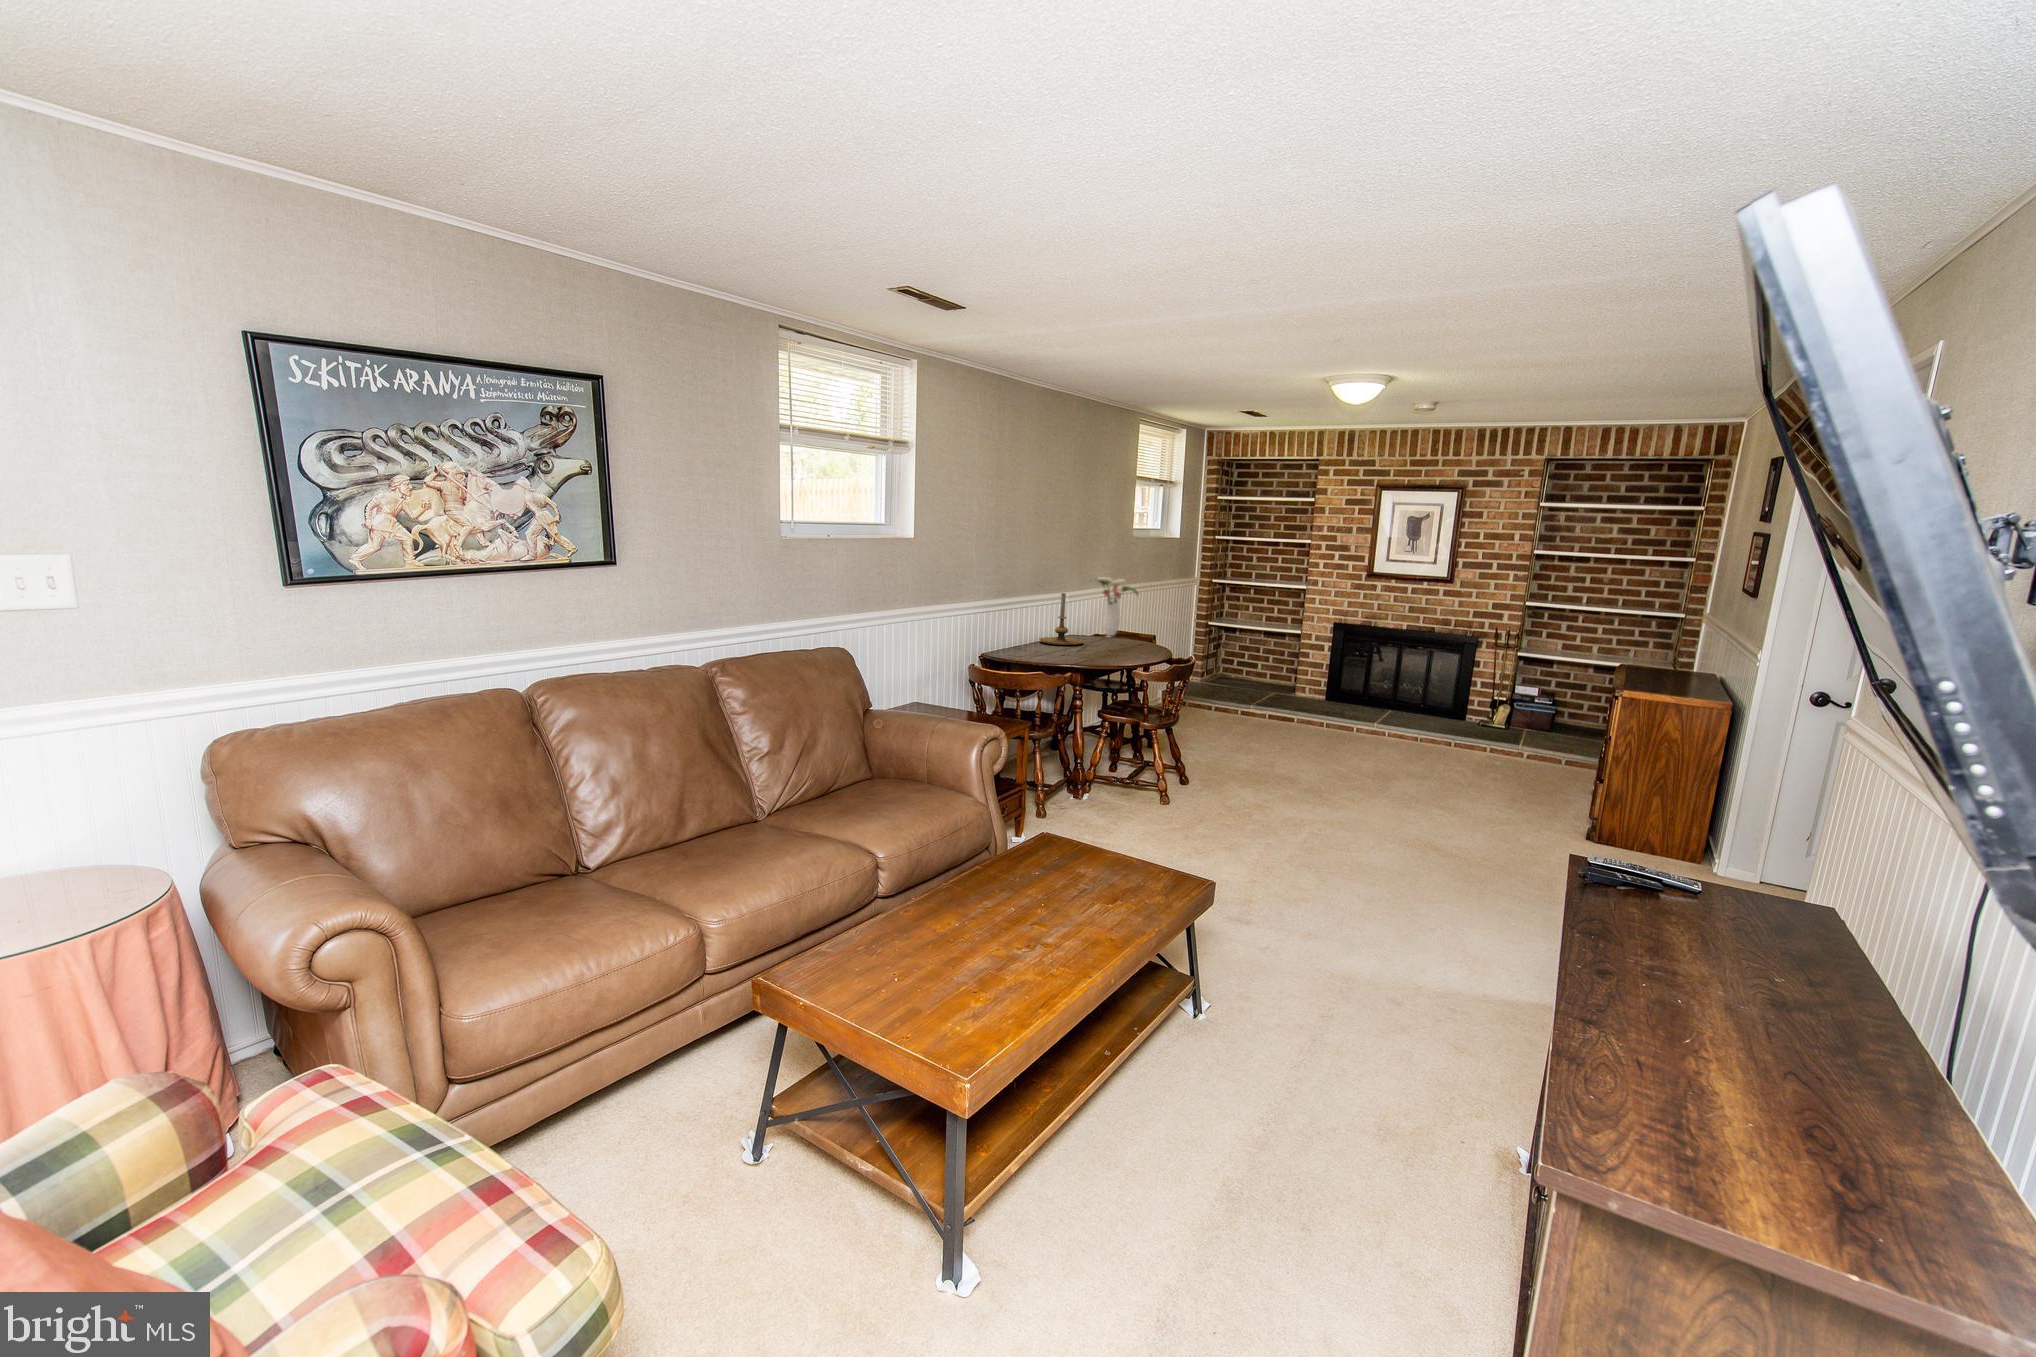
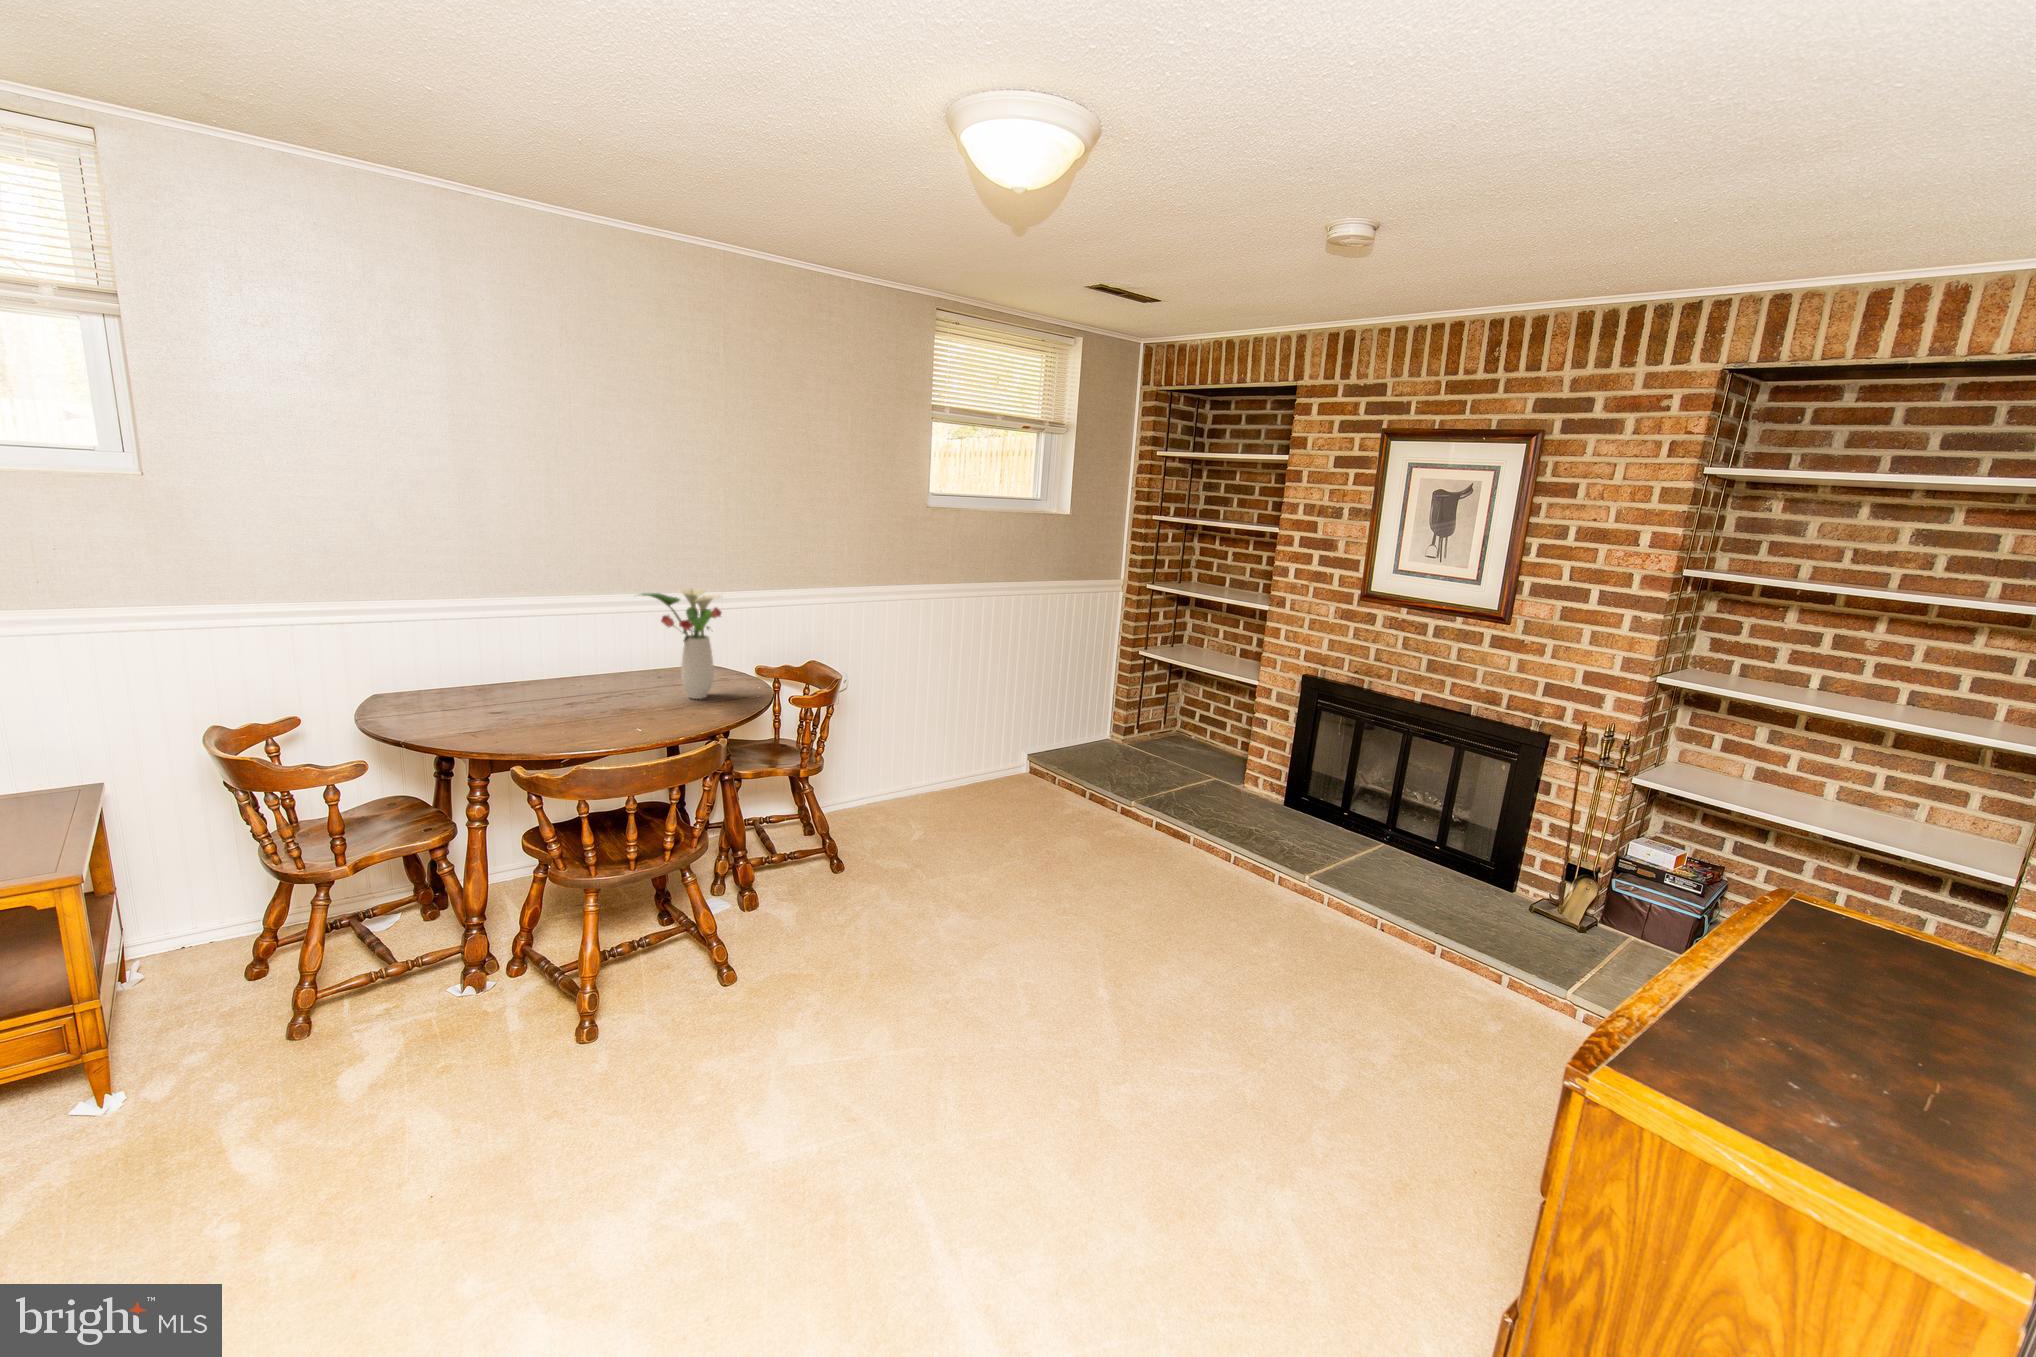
candle holder: present [1039,593,1083,645] -> none [447,623,548,727]

